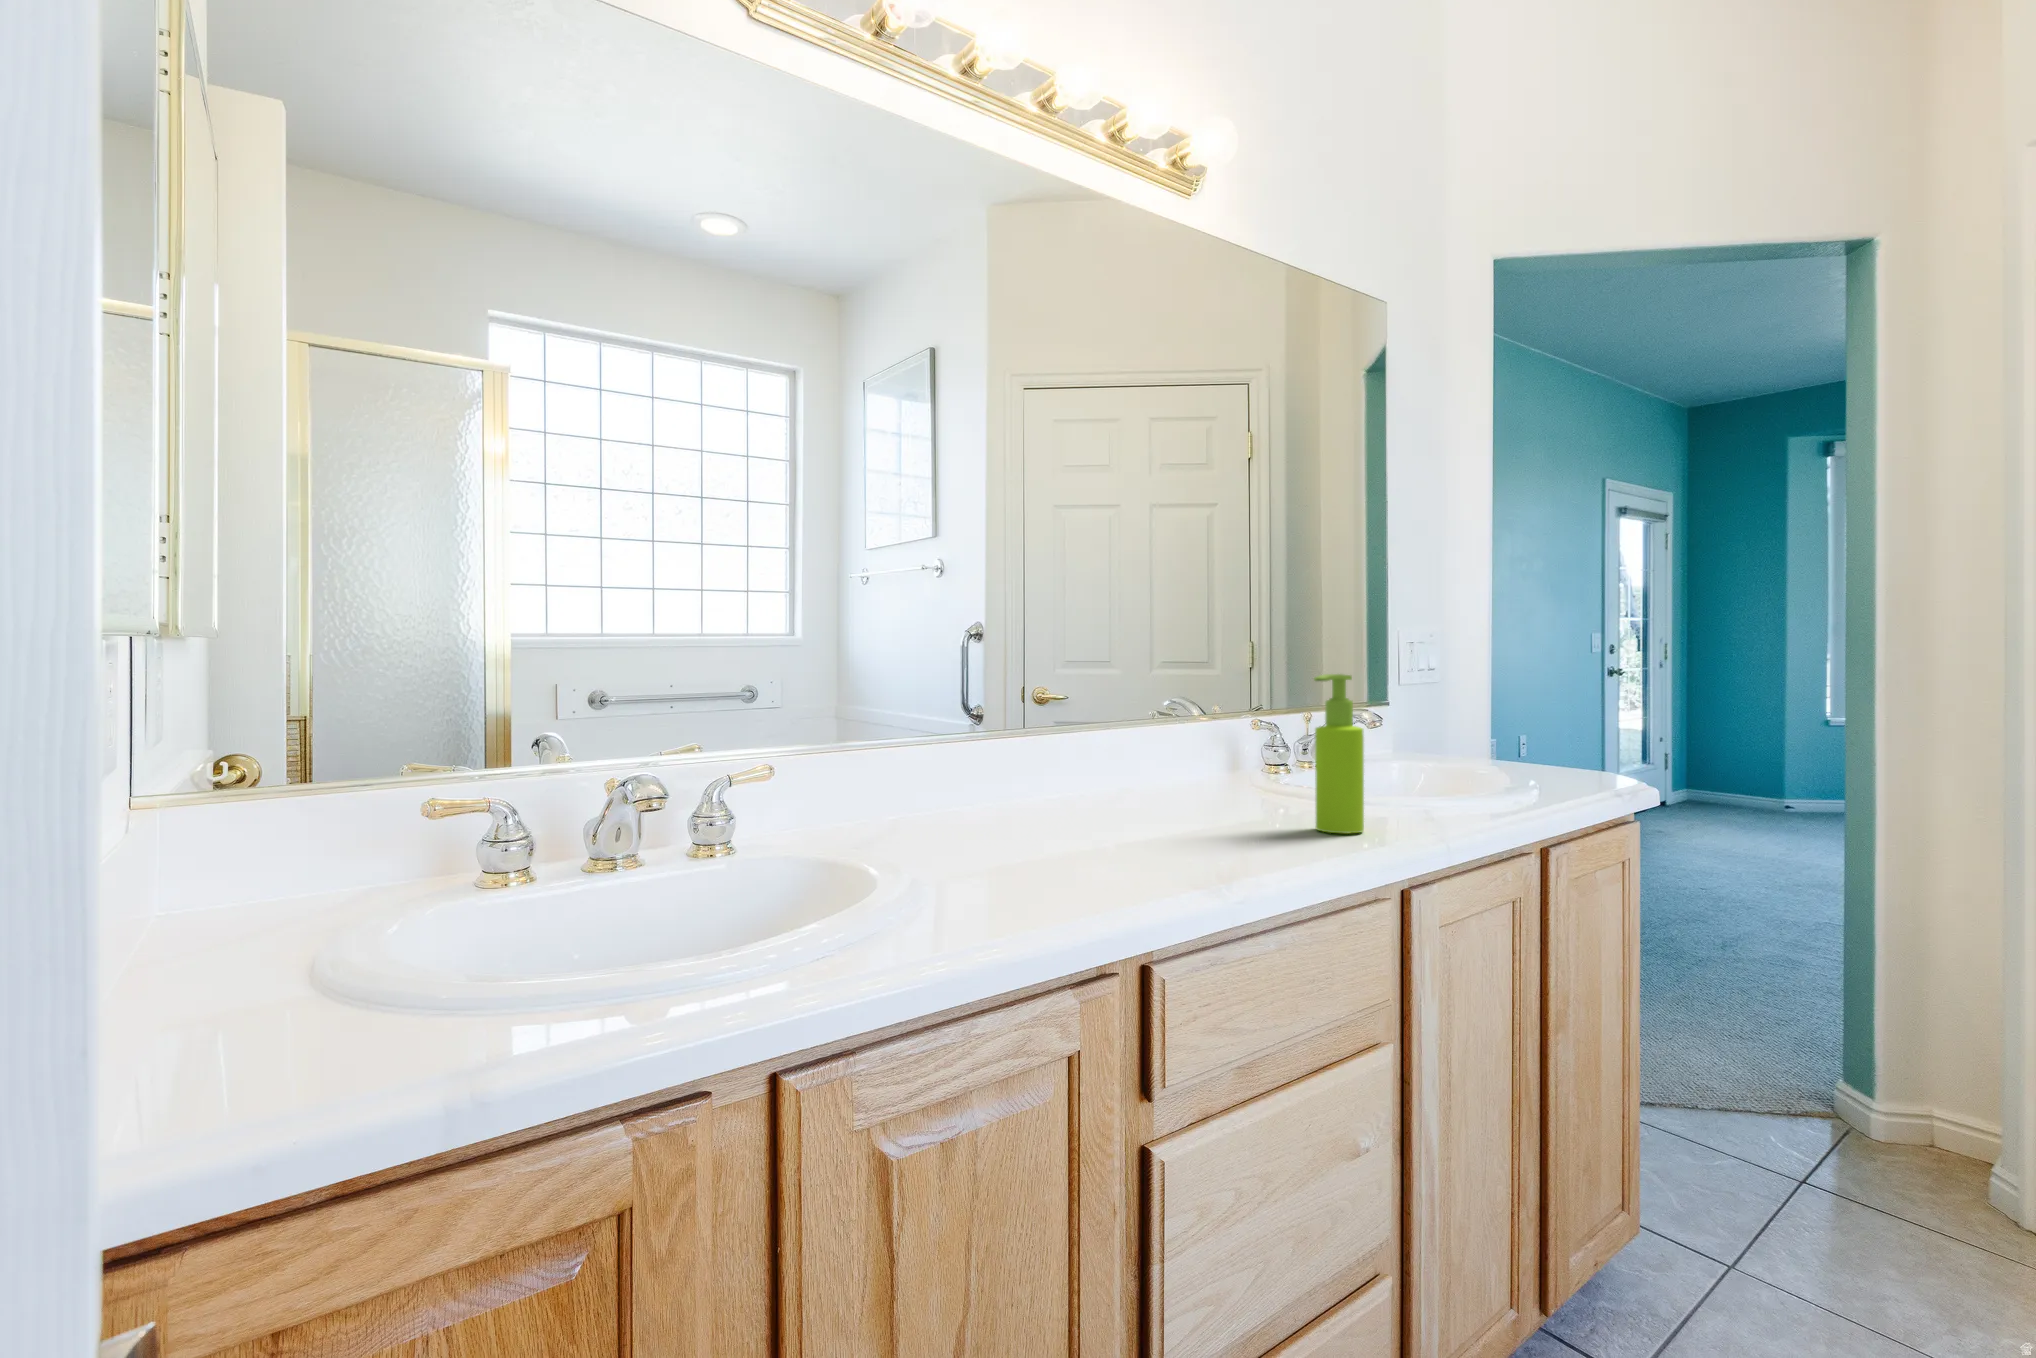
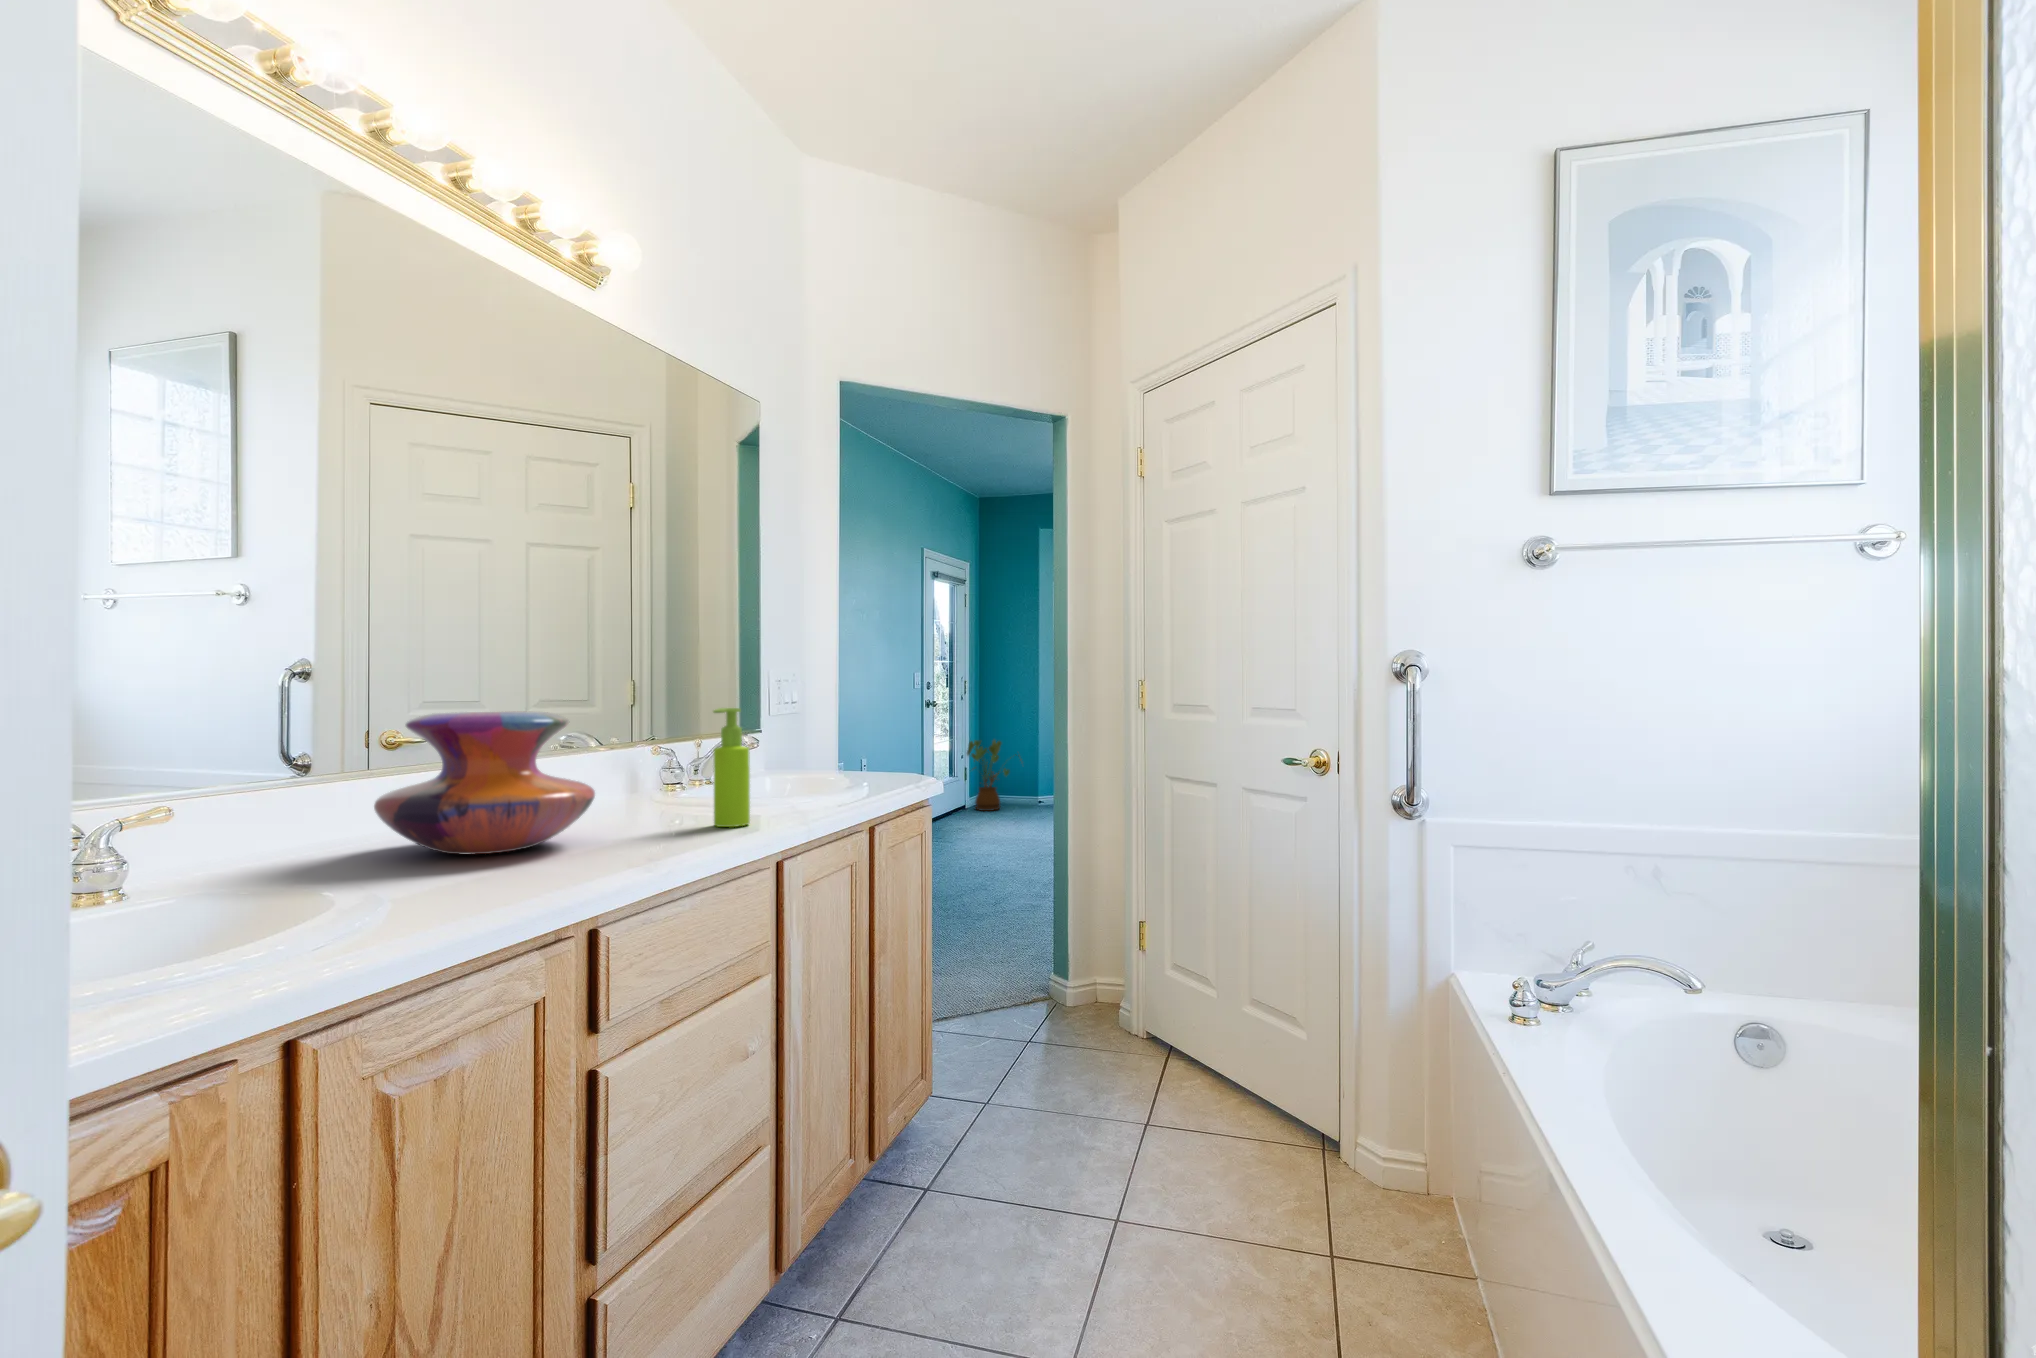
decorative vase: none [943,677,1167,842] -> present [374,712,595,855]
house plant: none [1669,721,1763,816] -> present [967,740,1022,811]

